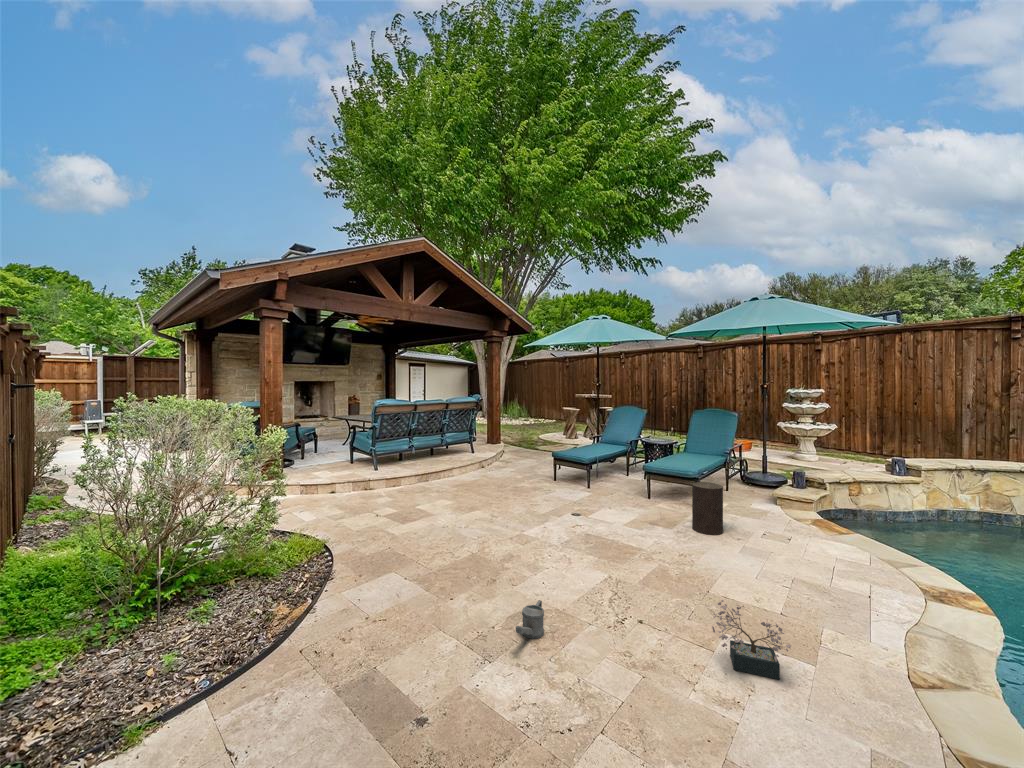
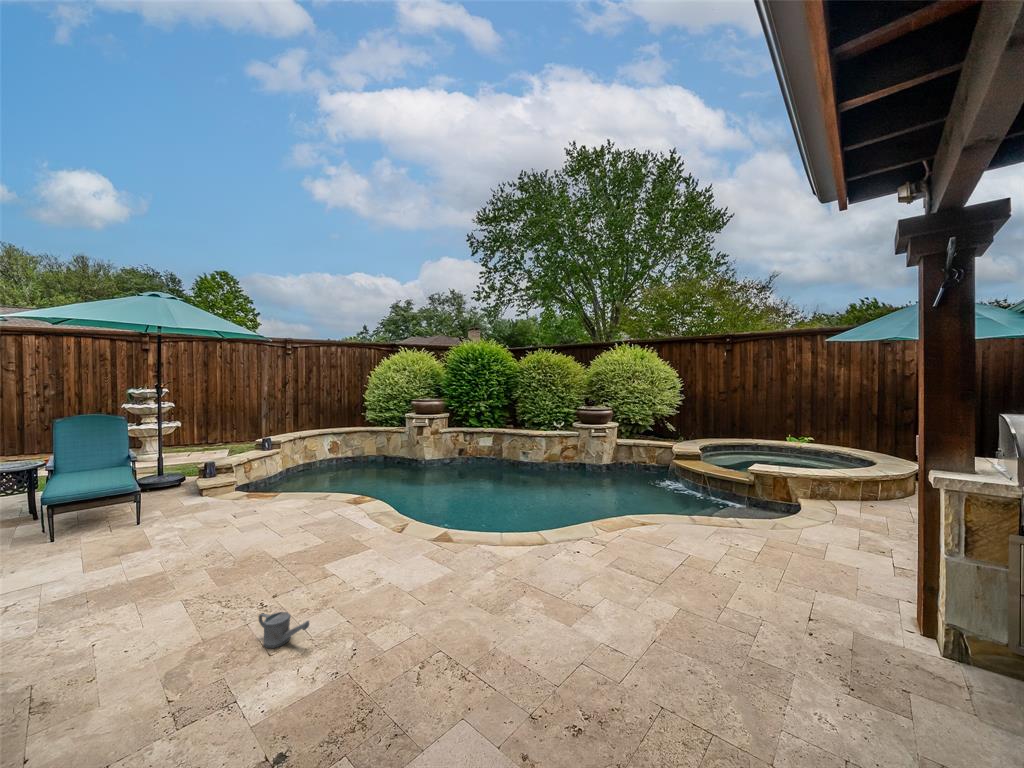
stool: present [692,482,723,535] -> none [176,482,213,536]
decorative plant: present [712,600,791,679] -> none [361,524,397,561]

